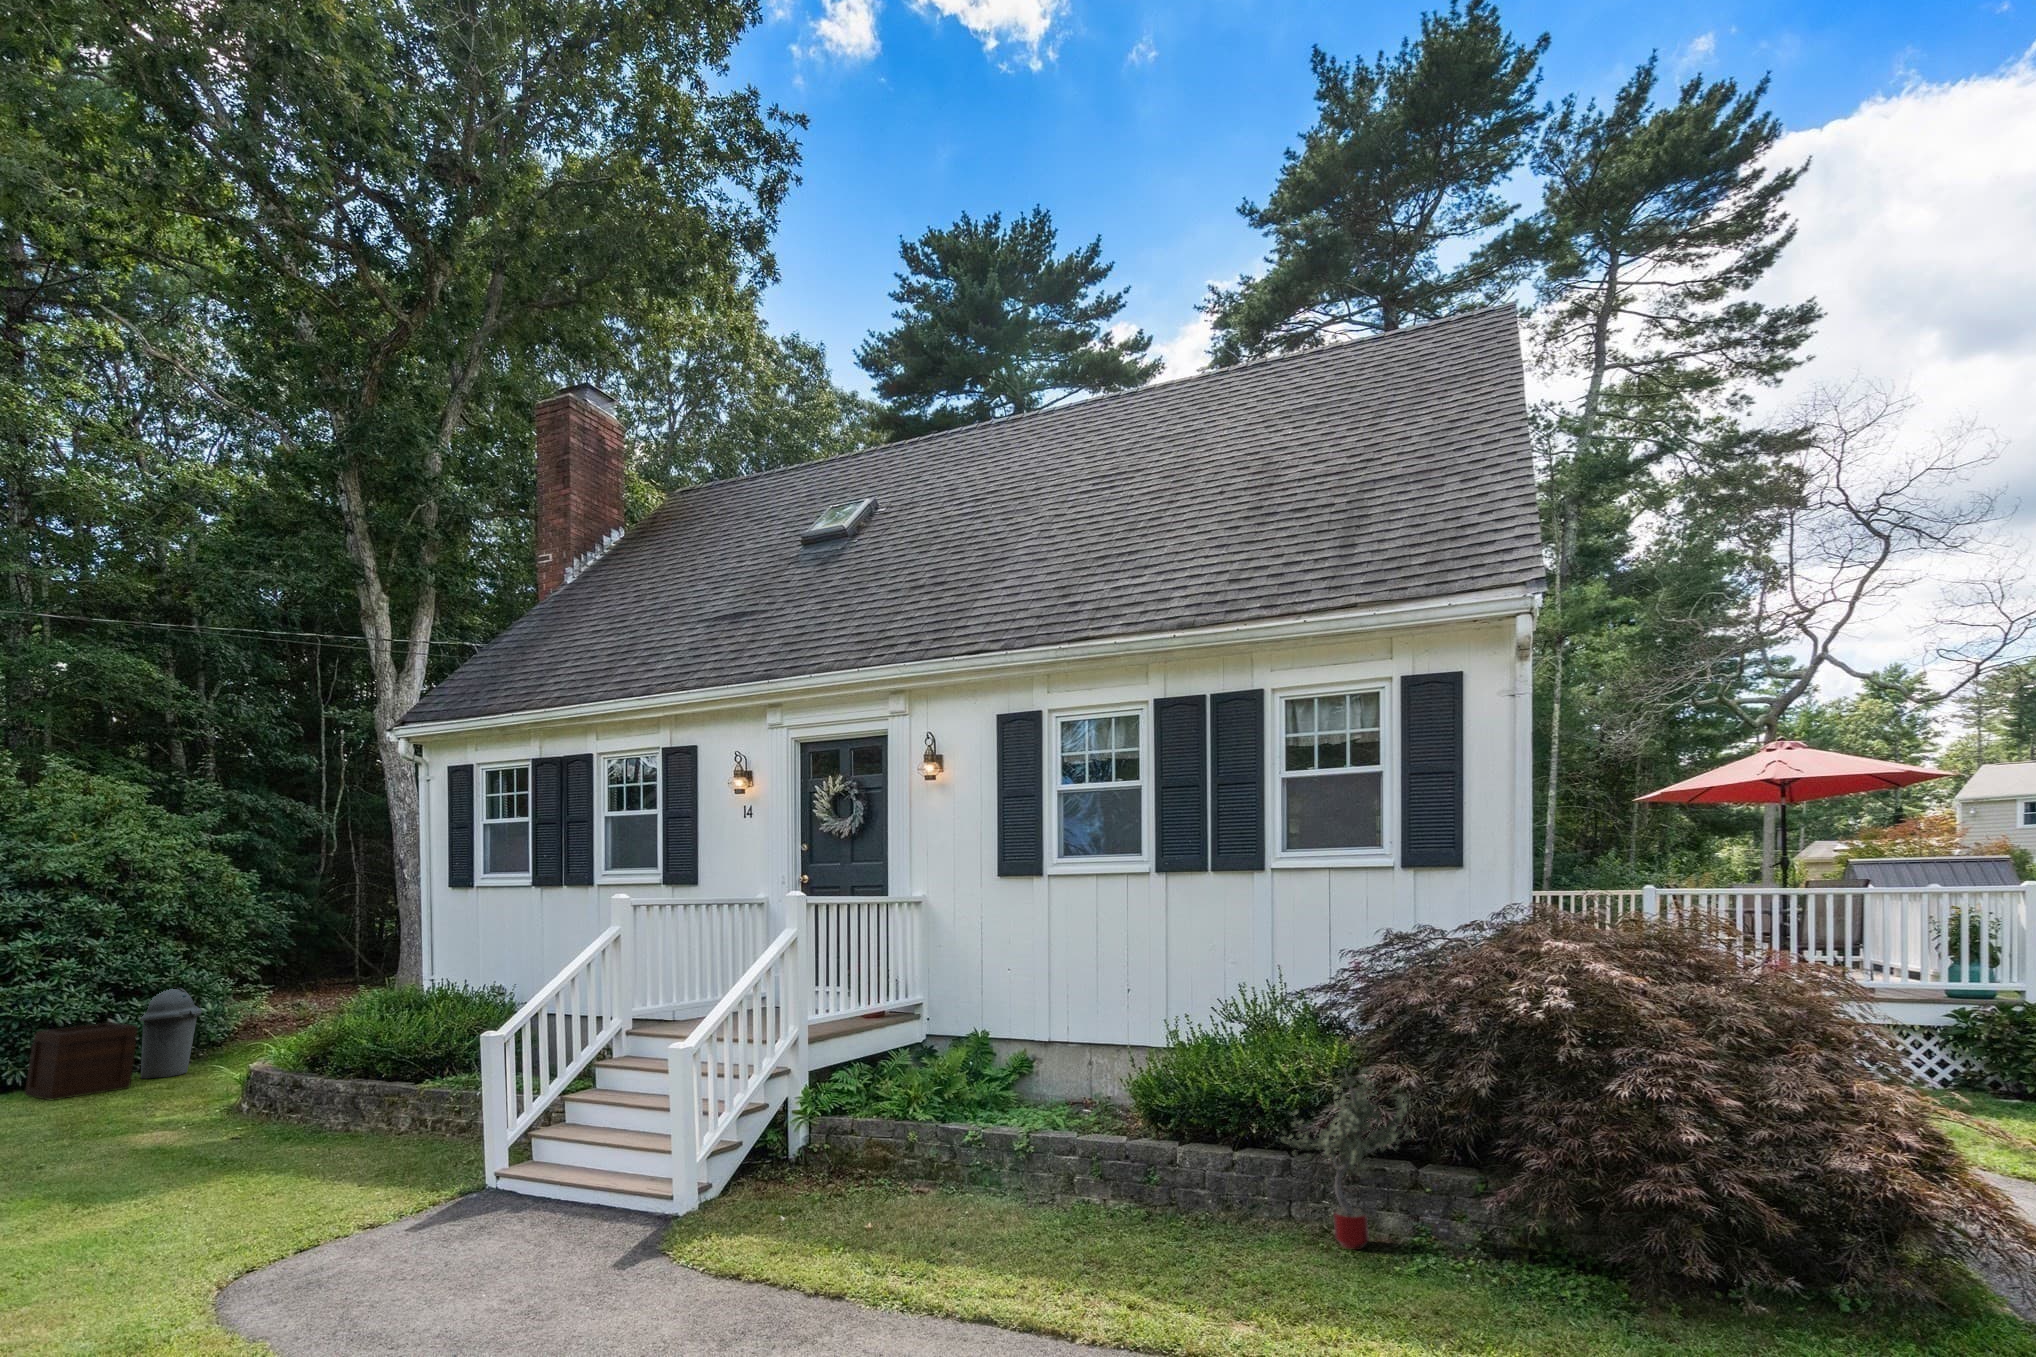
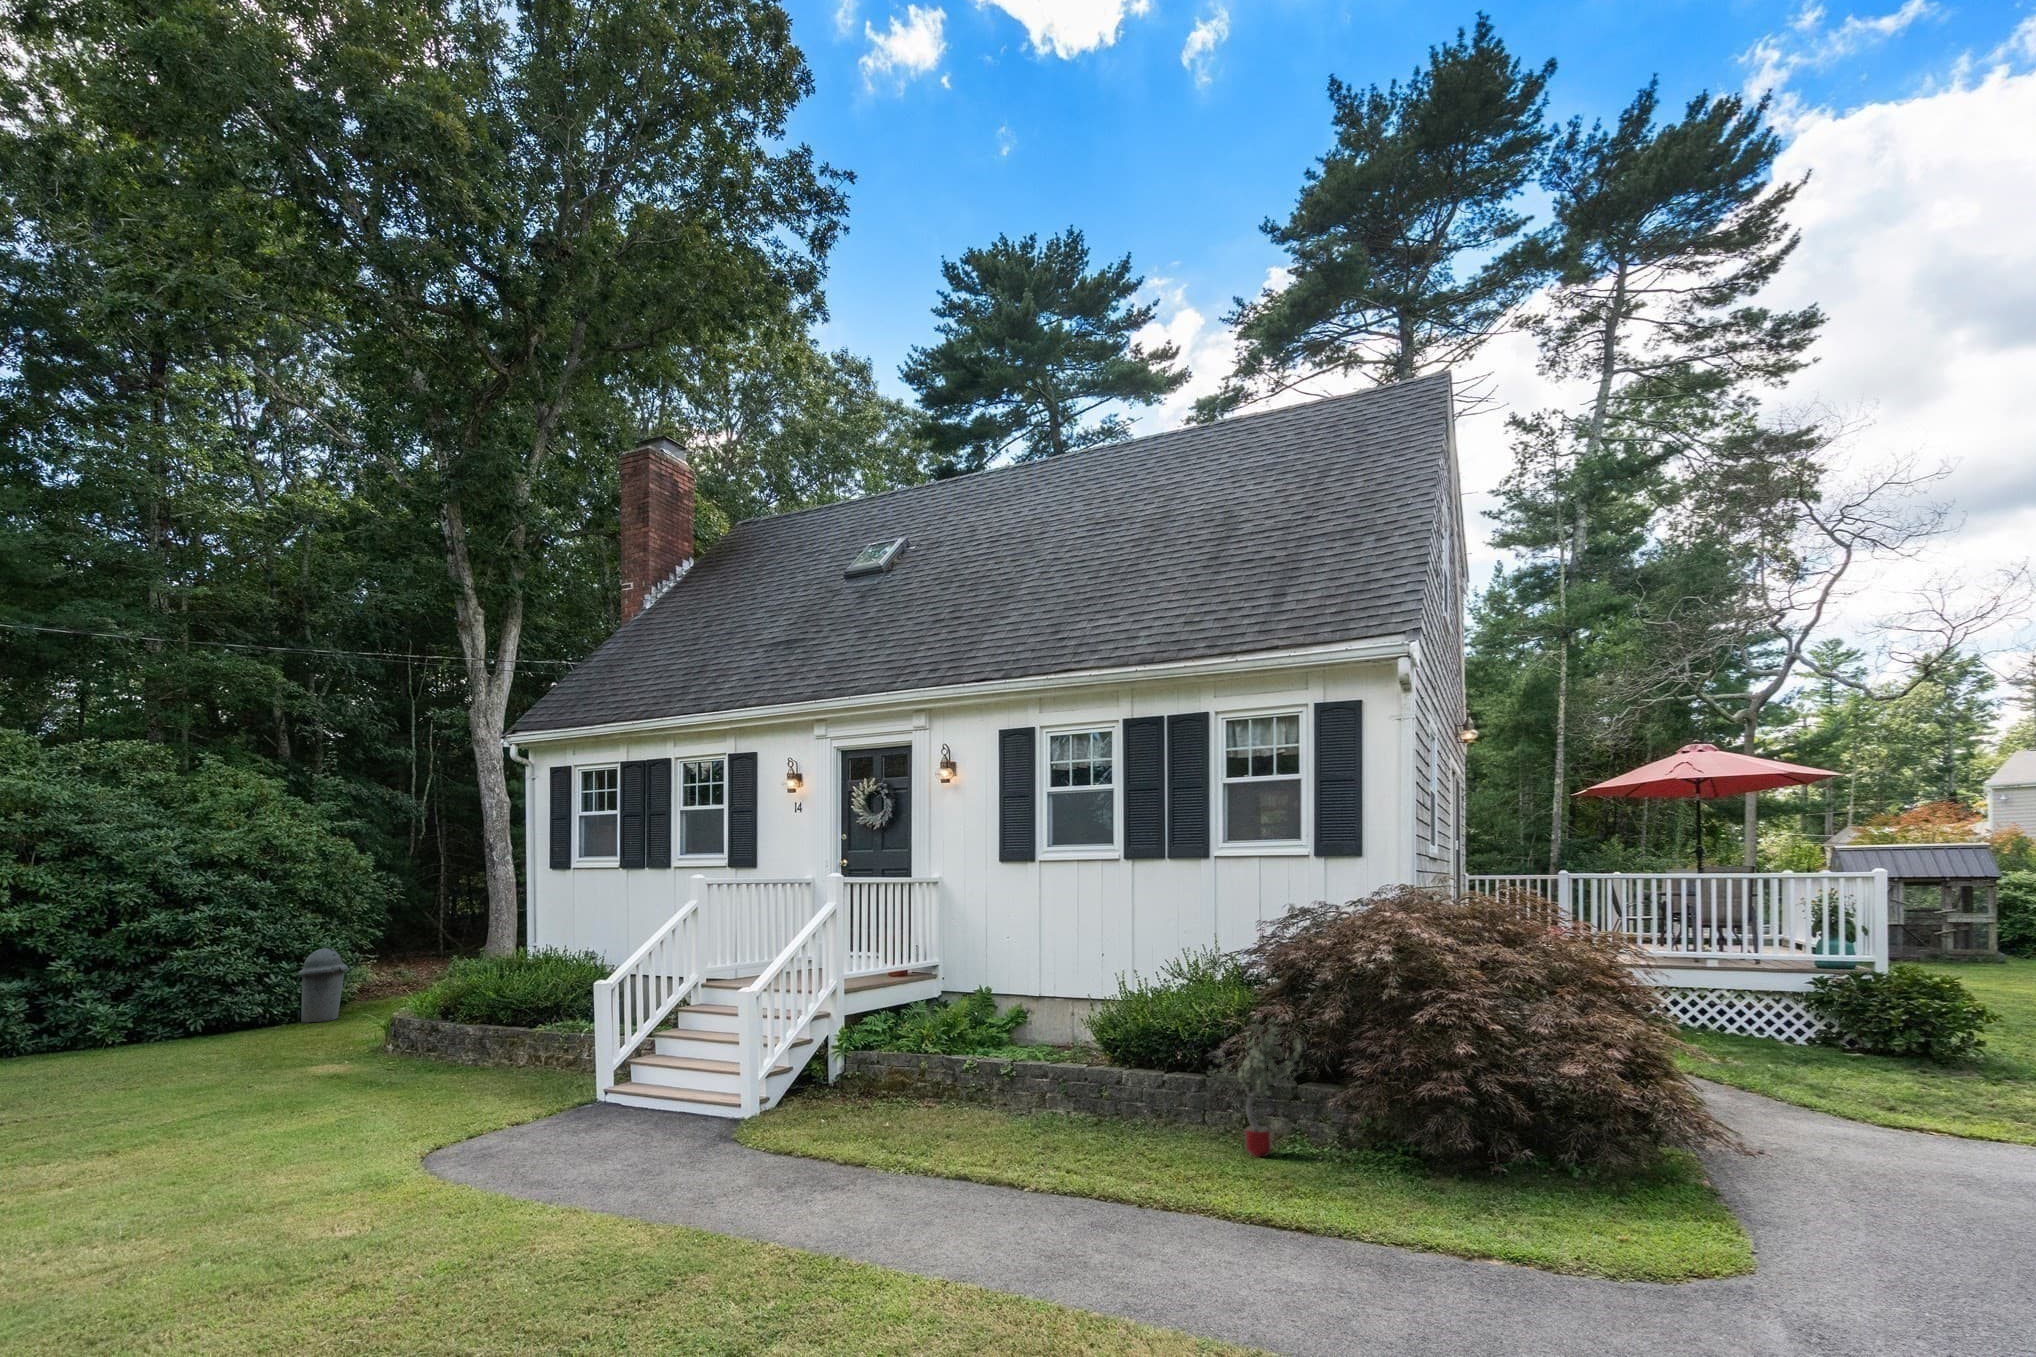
wooden crate: present [25,1023,138,1101] -> none [213,976,300,1039]

